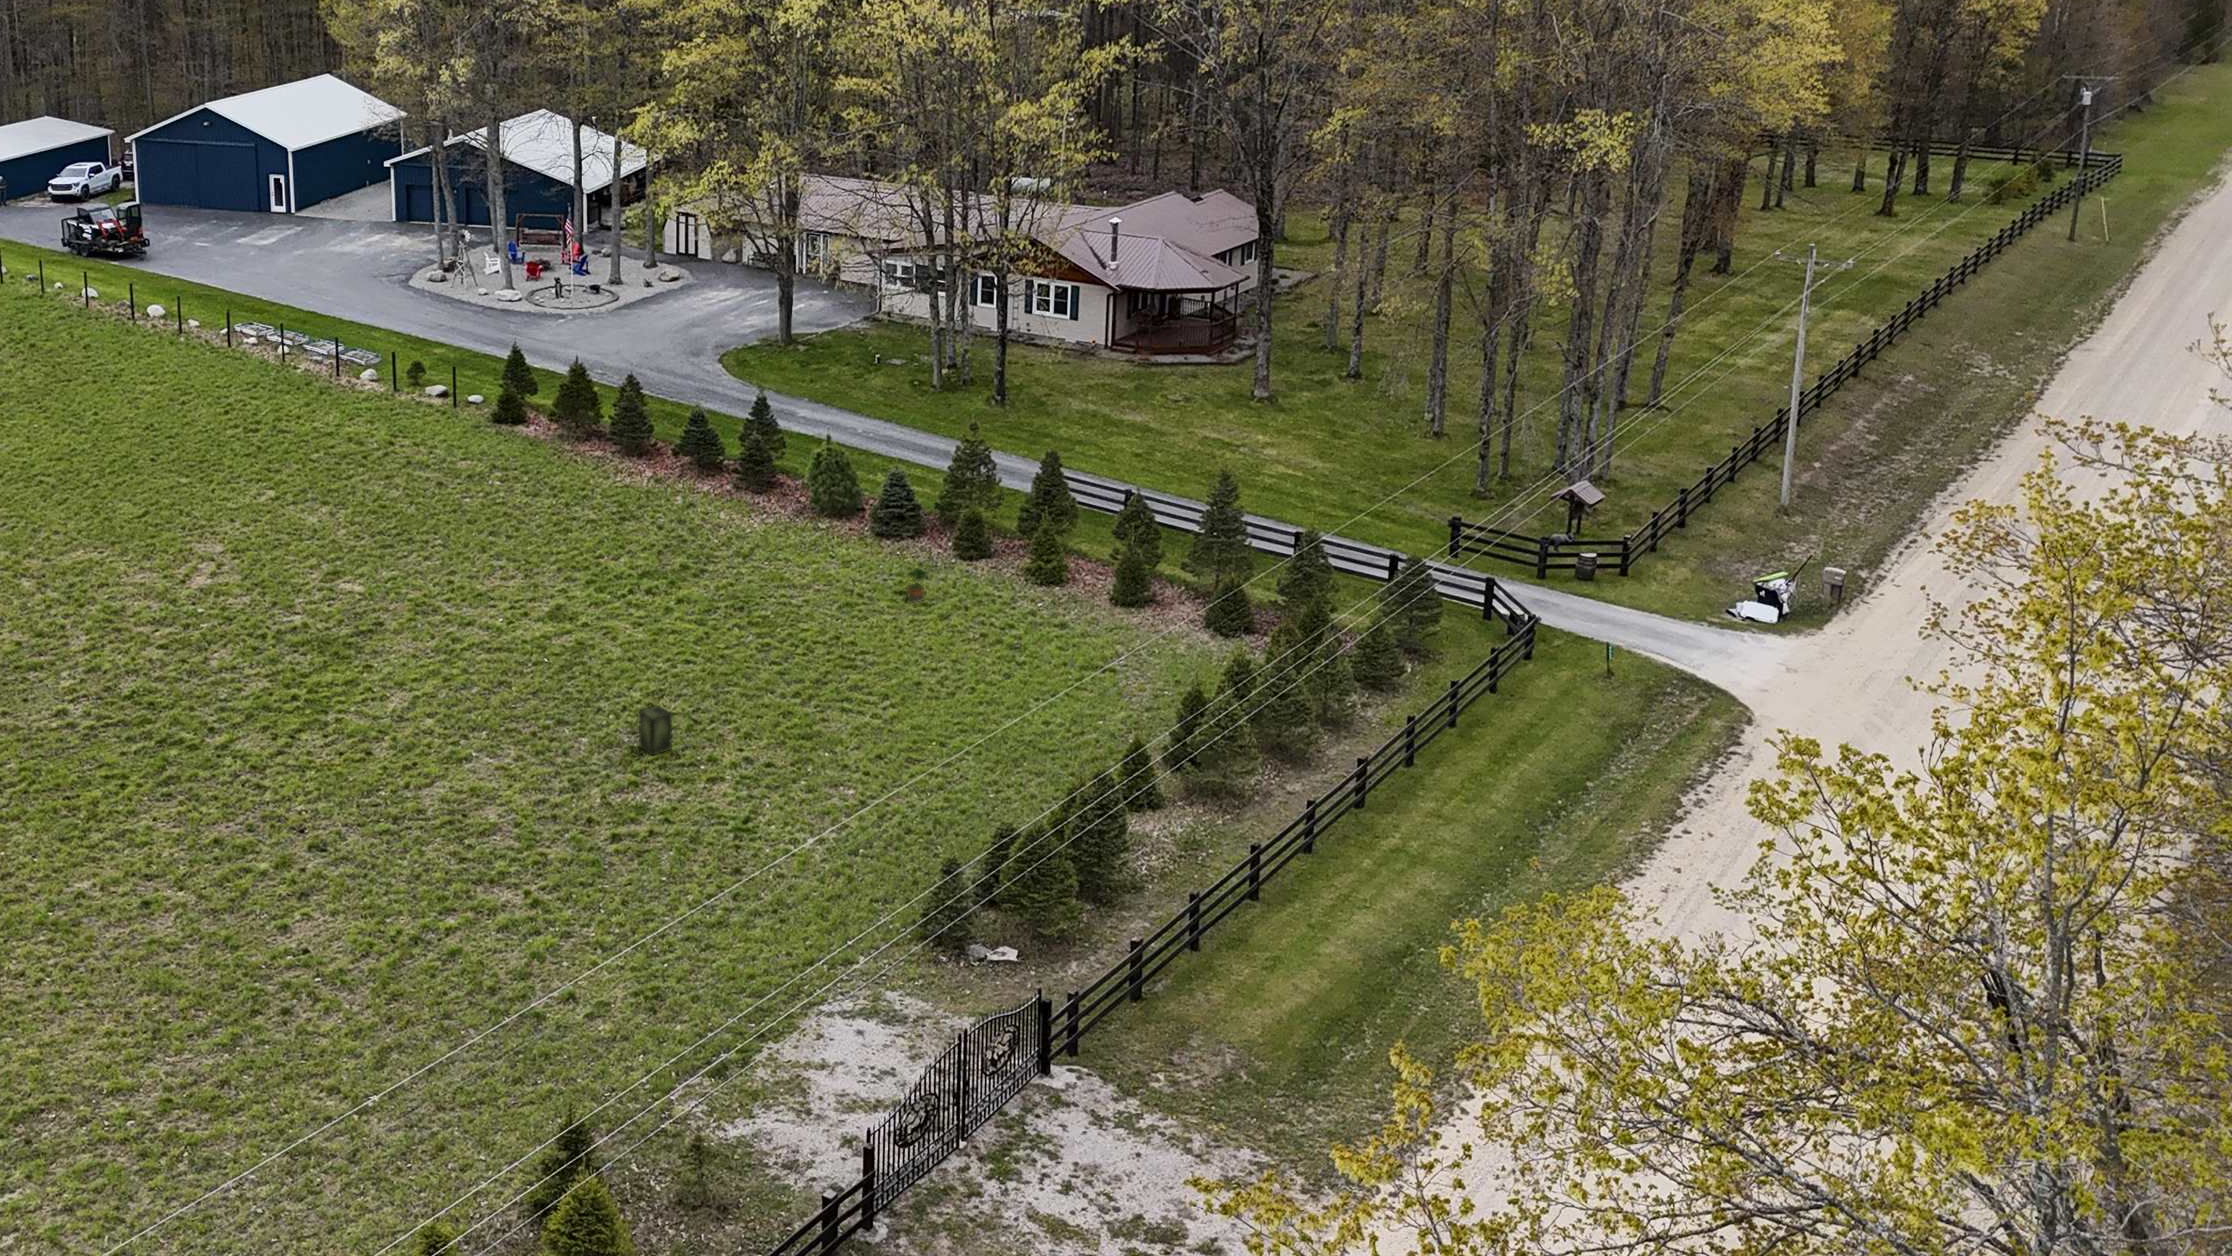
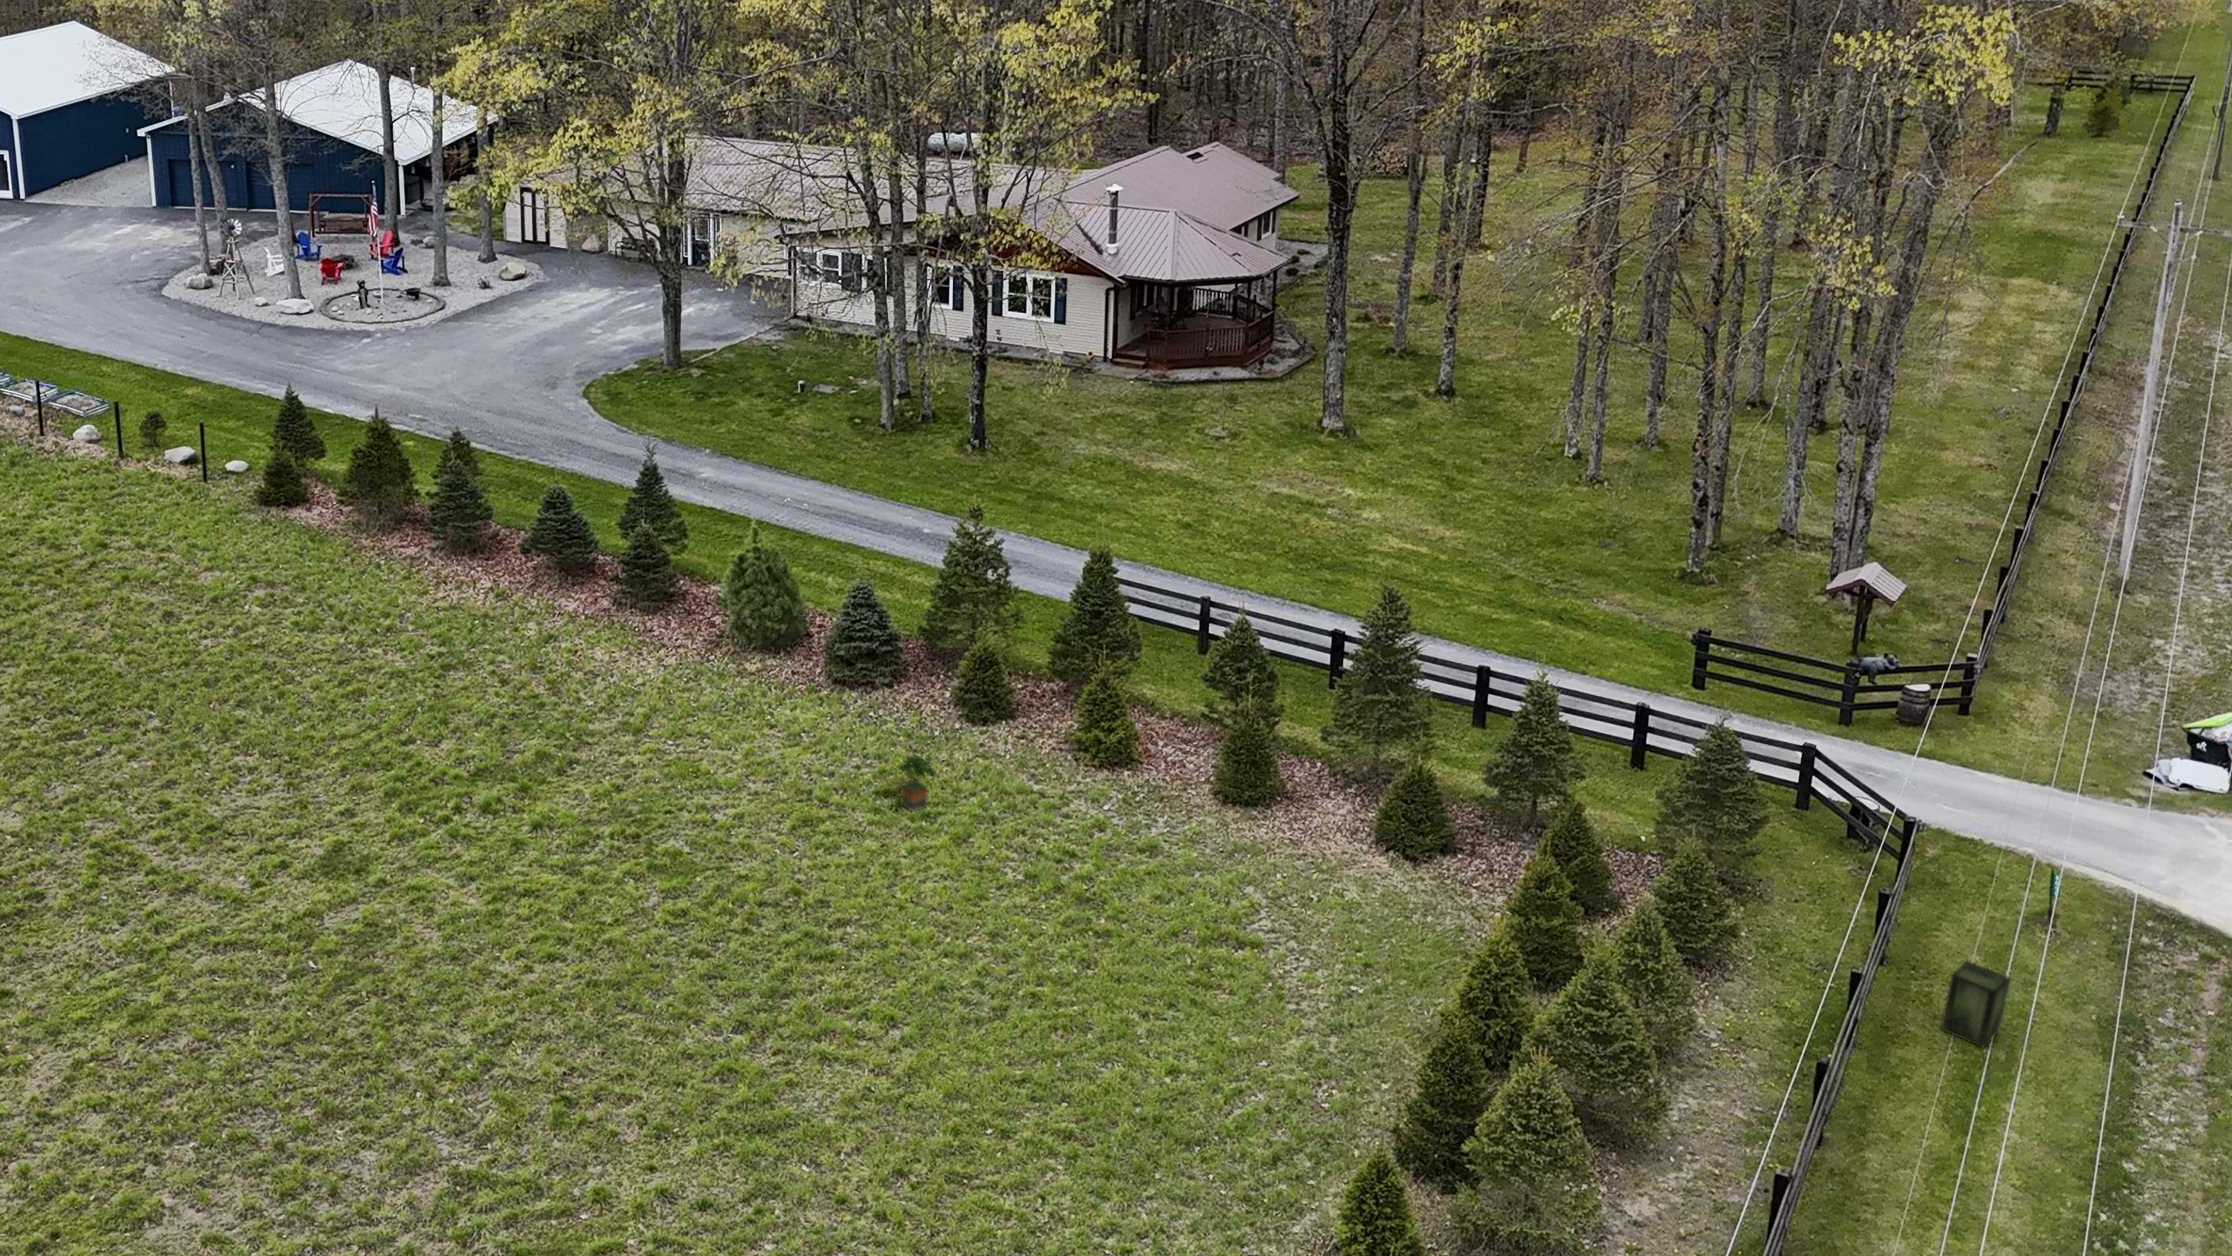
storage box: present [639,706,672,755] -> present [1941,961,2011,1047]

